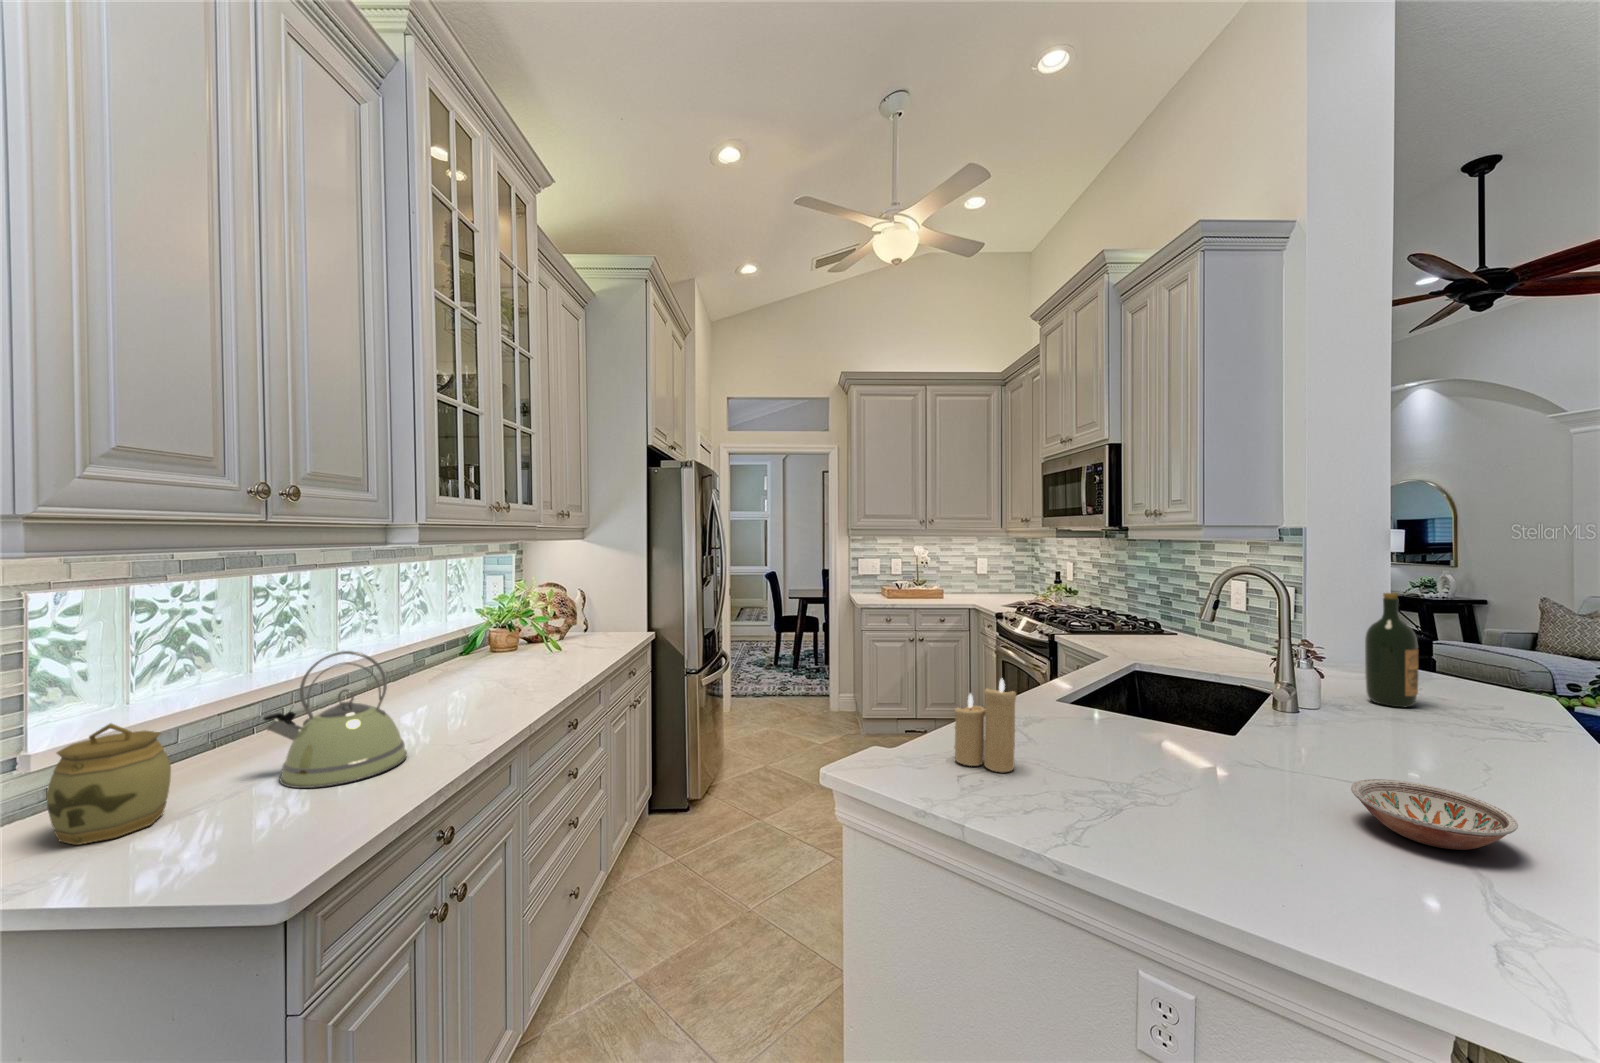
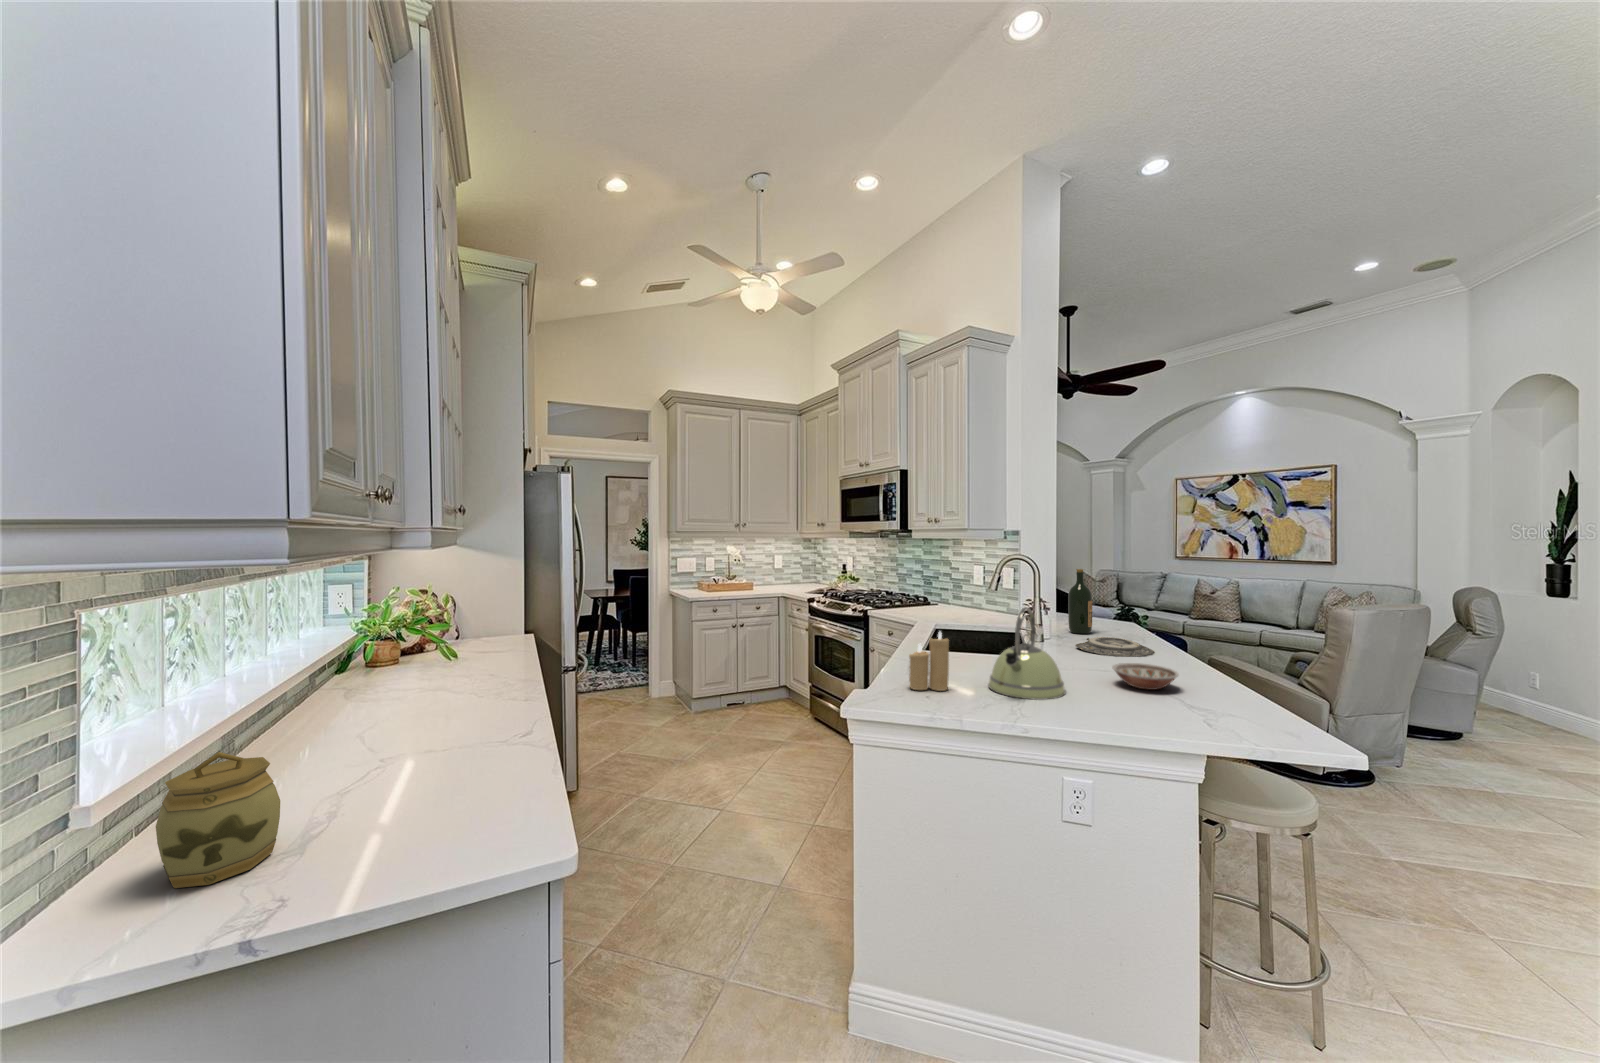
kettle: present [263,651,407,788] -> present [988,607,1066,700]
plate: none [1347,716,1538,770] -> present [1075,637,1155,657]

